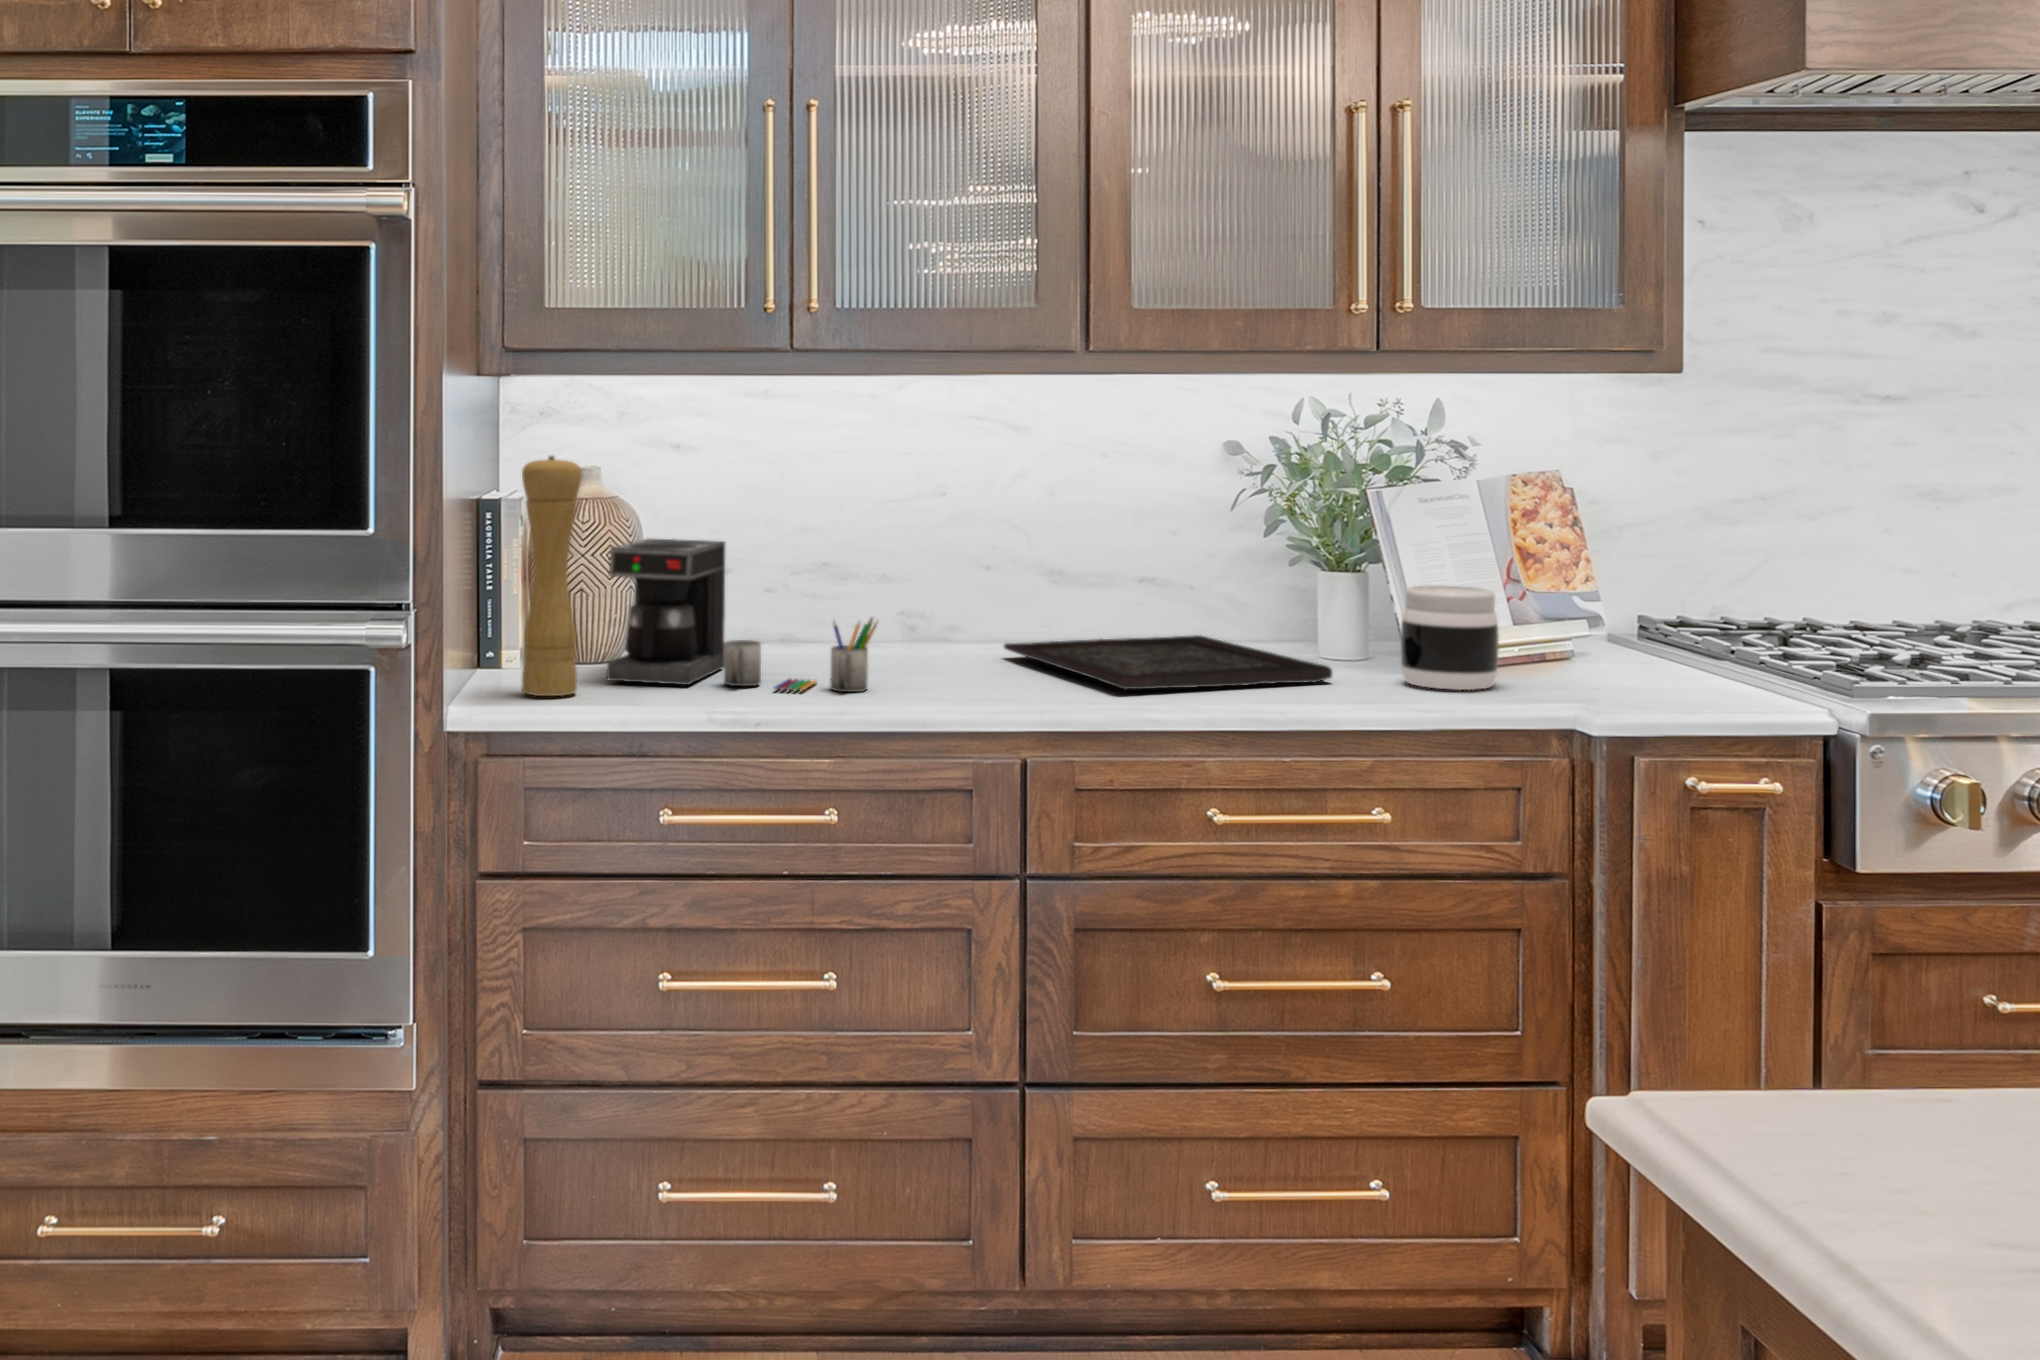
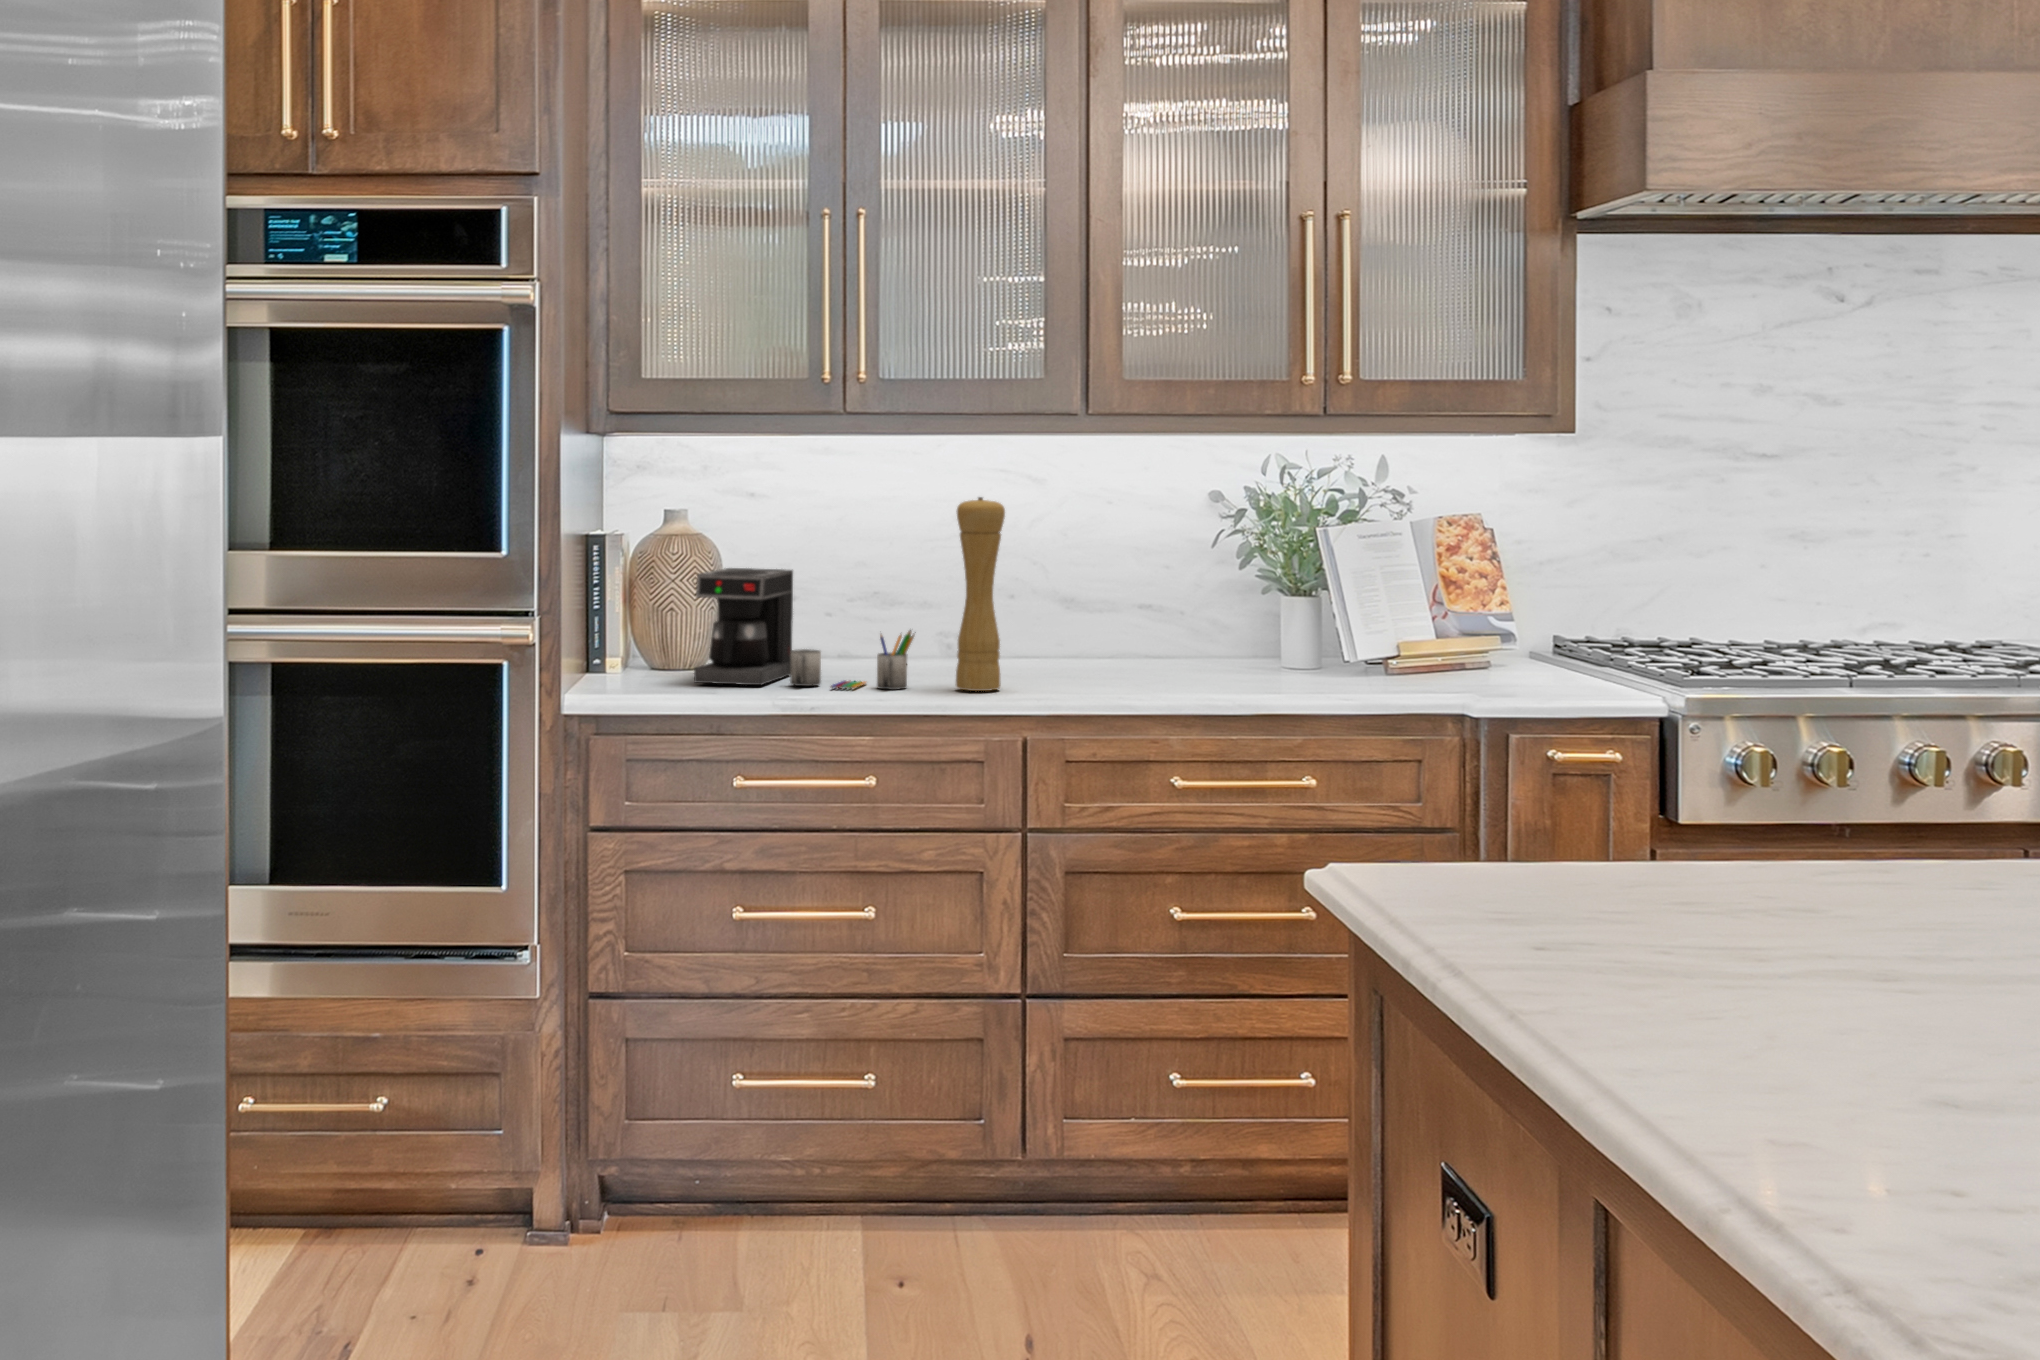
pepper mill: present [522,456,582,696] -> present [956,497,1005,691]
jar: present [1401,586,1499,690] -> none [1336,604,1410,685]
tray: present [1004,635,1332,689] -> none [1026,649,1282,686]

